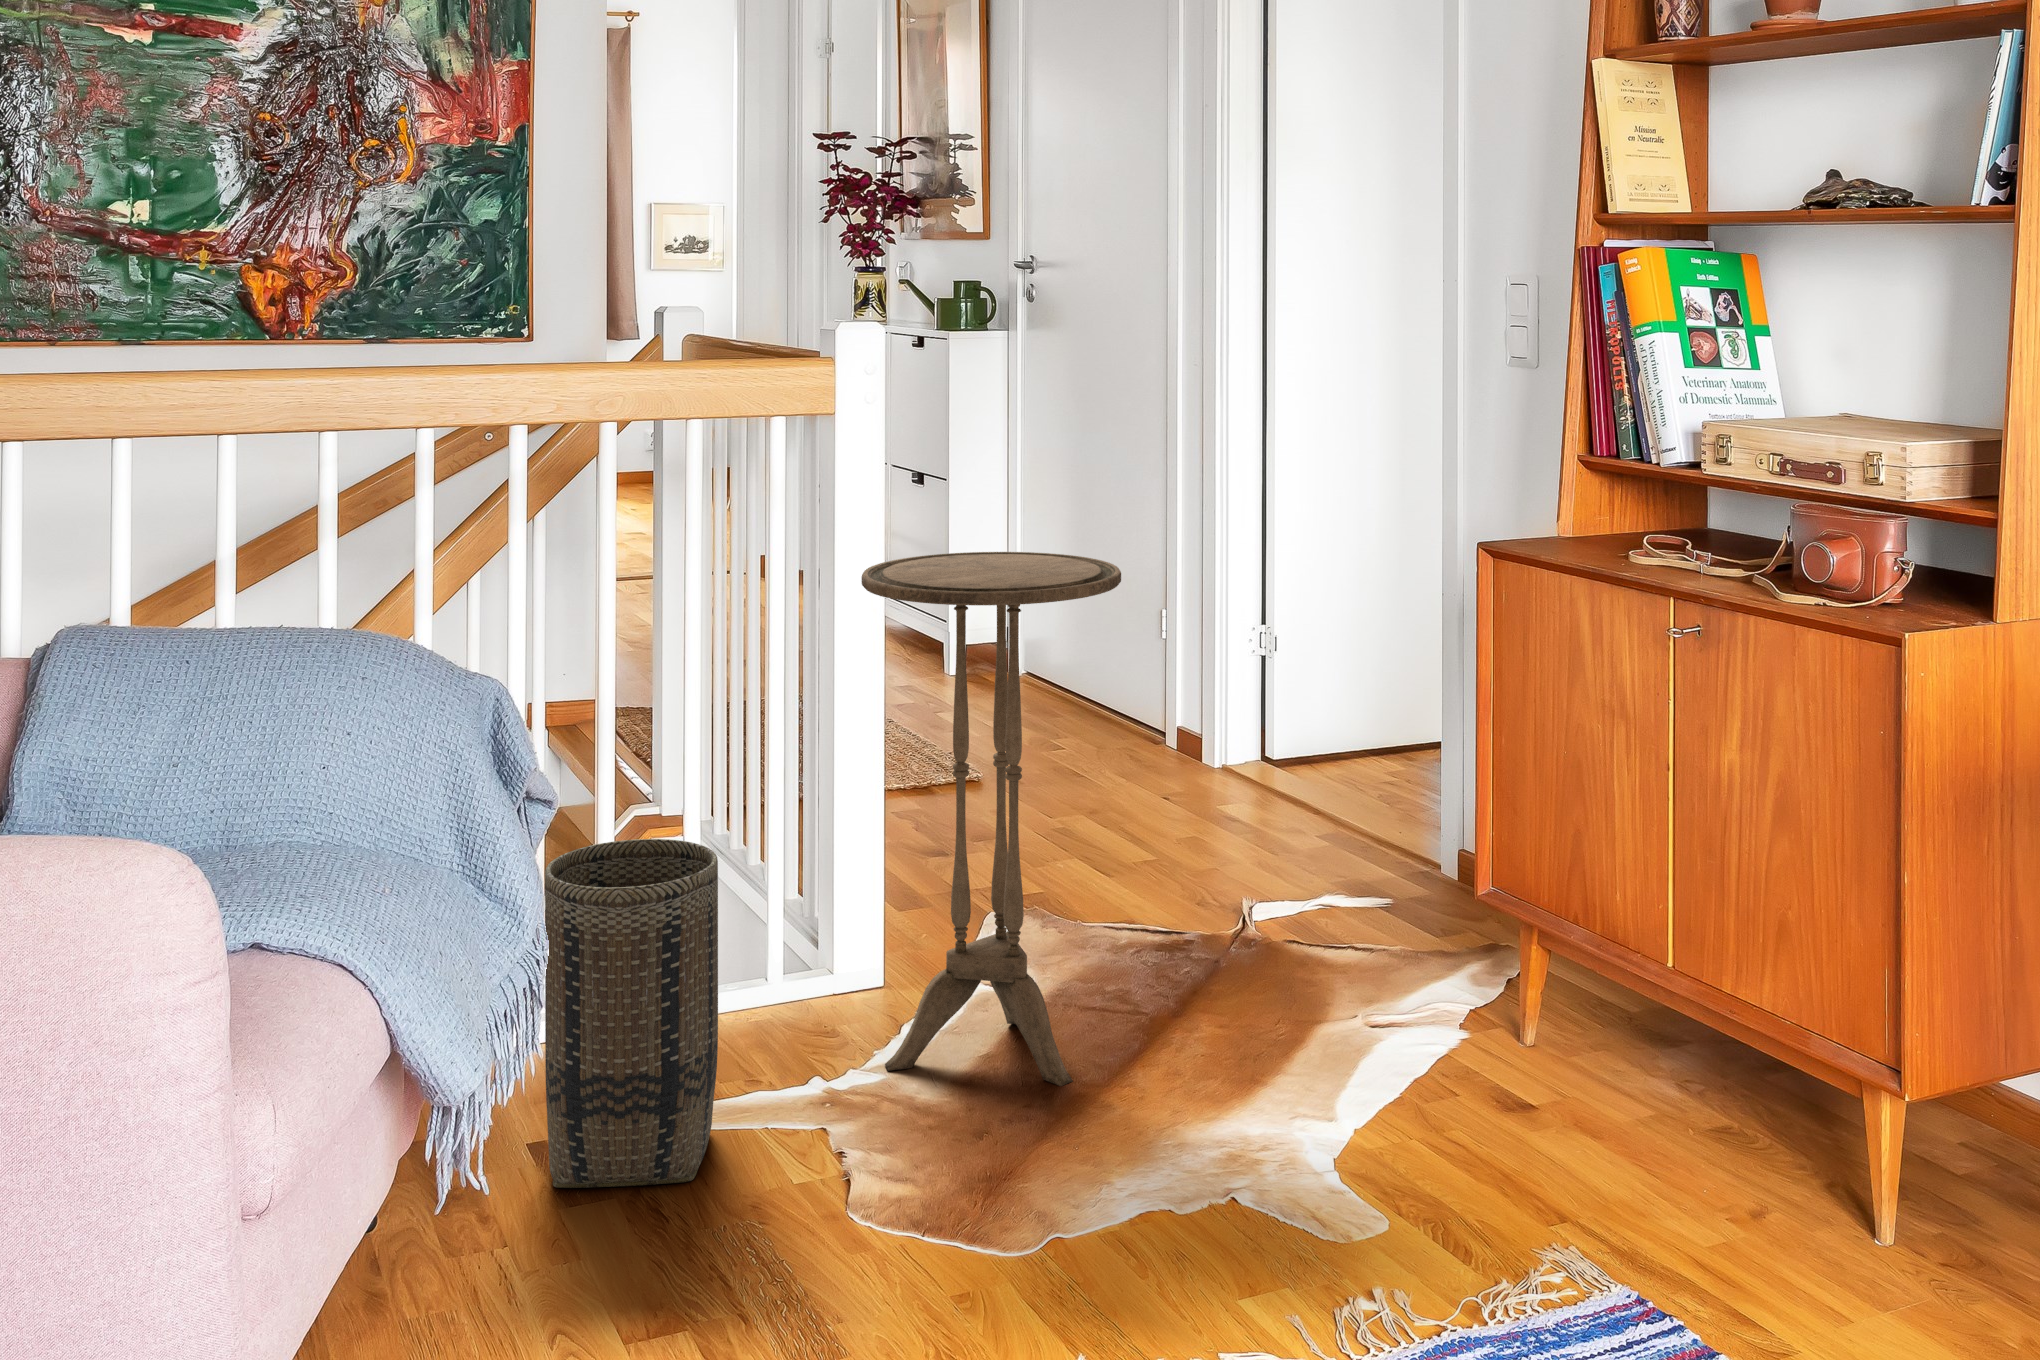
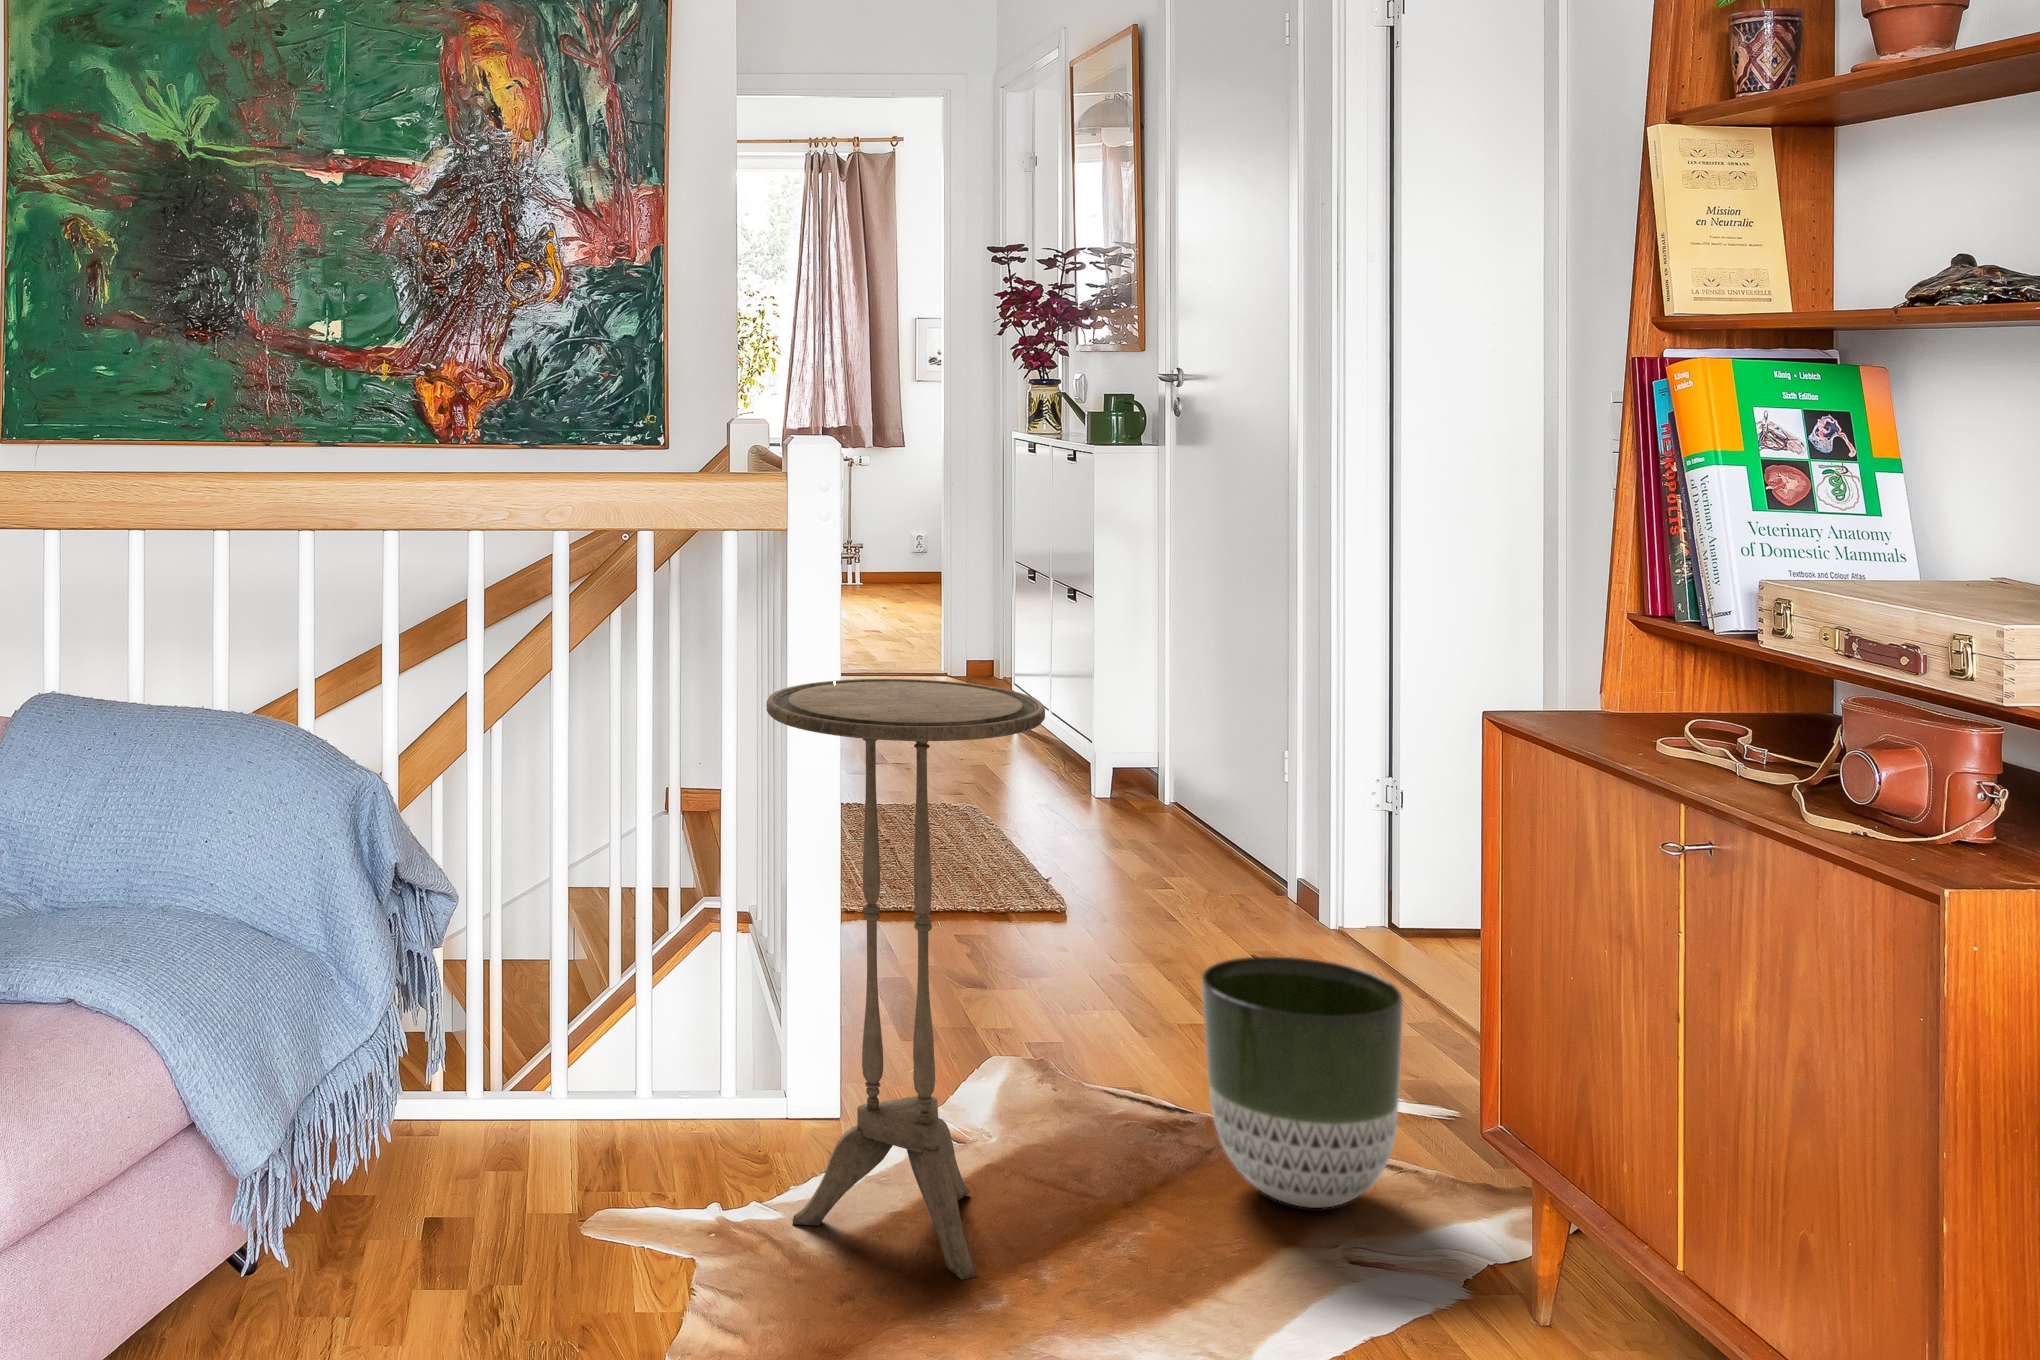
planter: none [1213,772,1377,979] -> present [1202,956,1403,1208]
basket: present [545,839,718,1188] -> none [415,942,588,1302]

